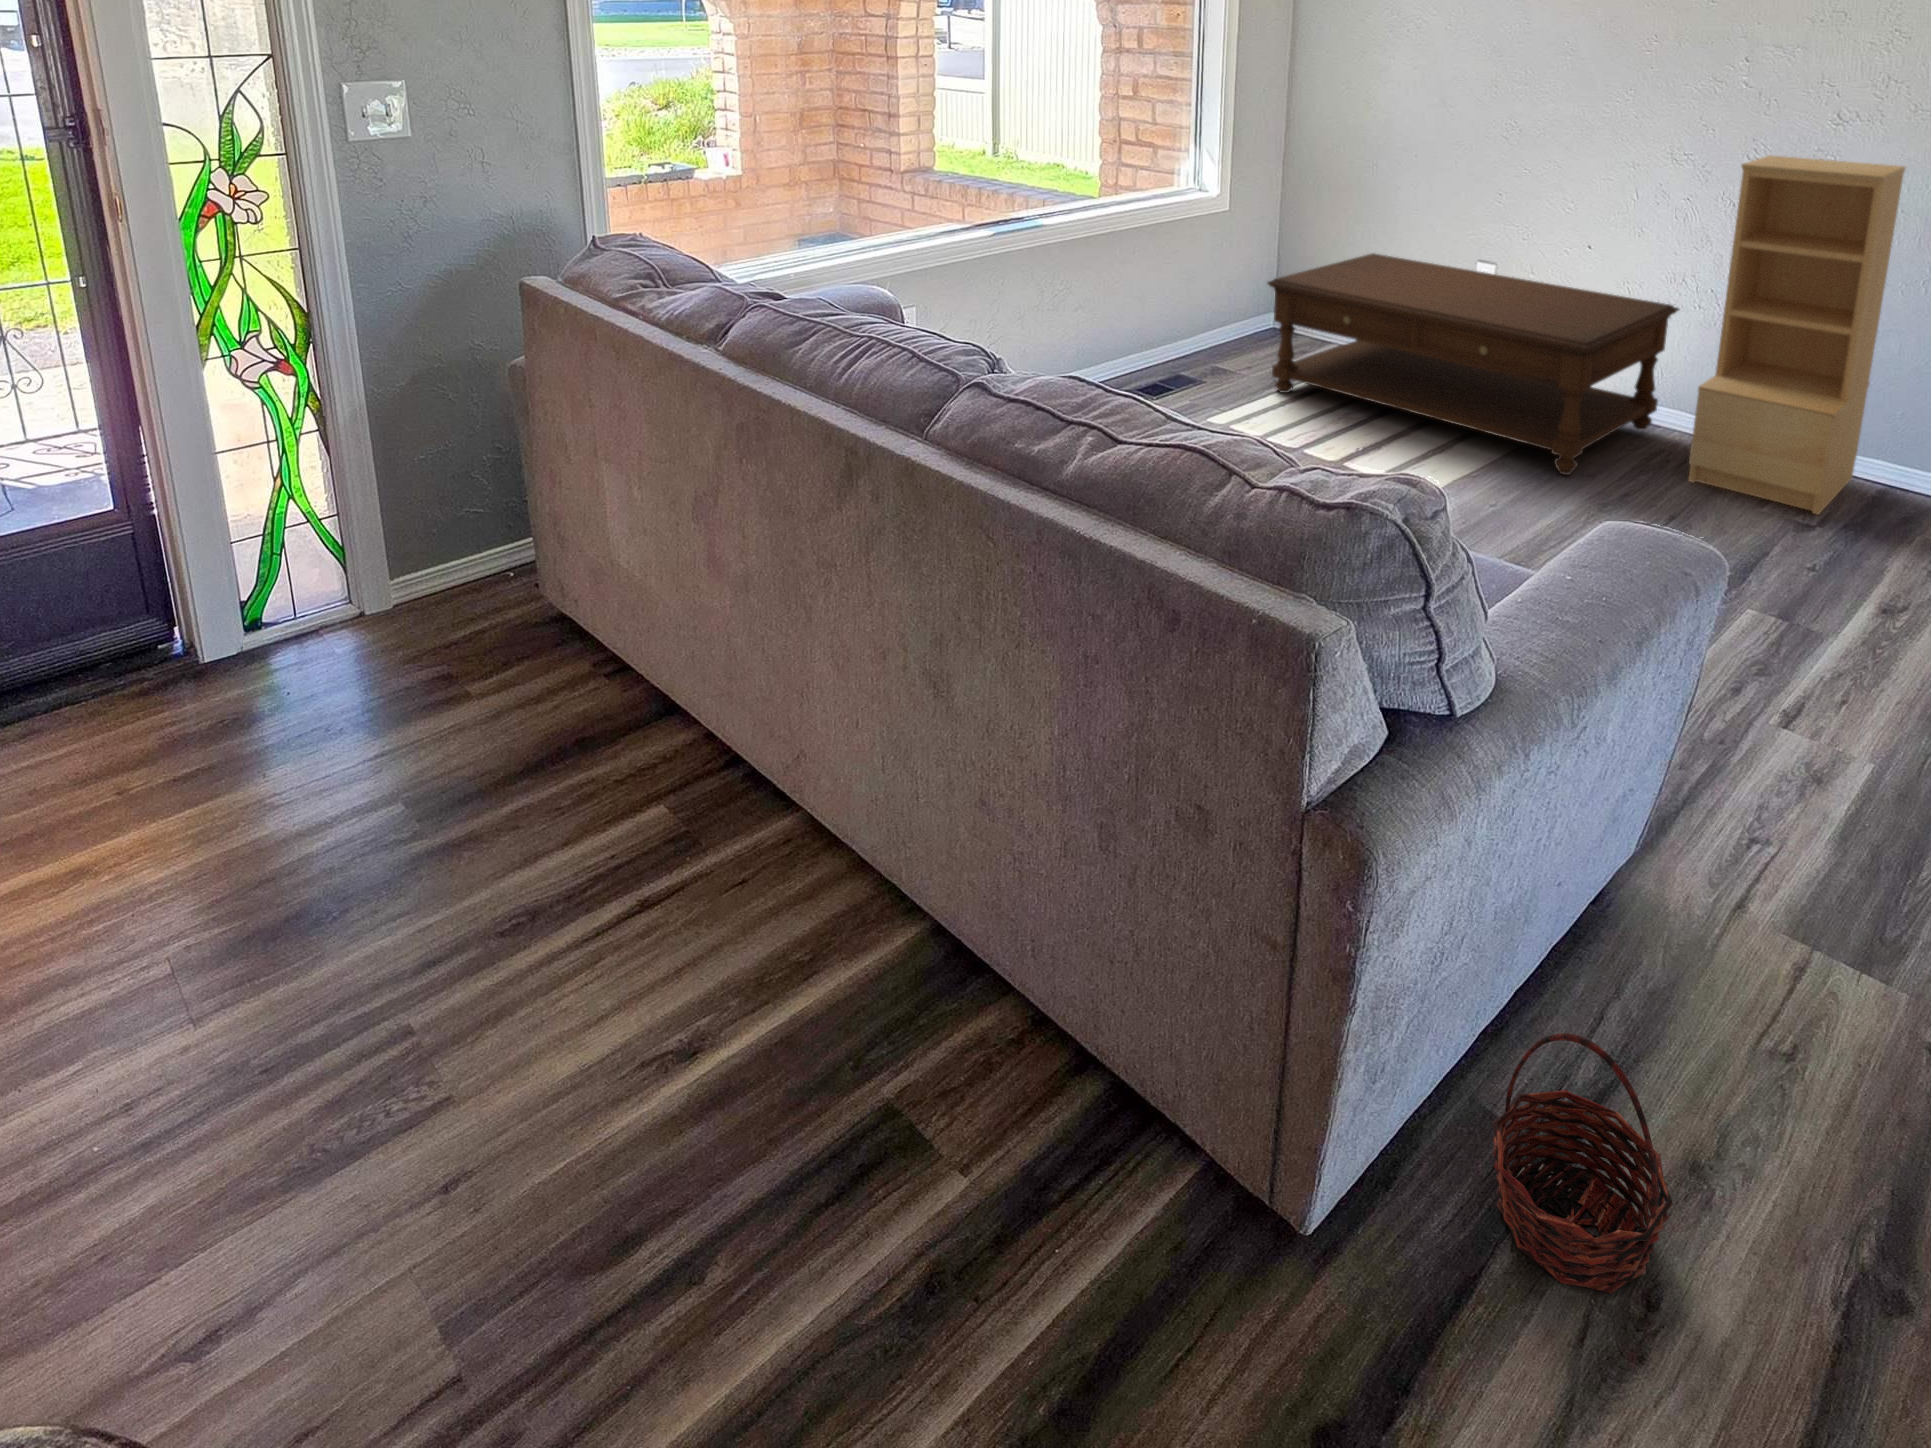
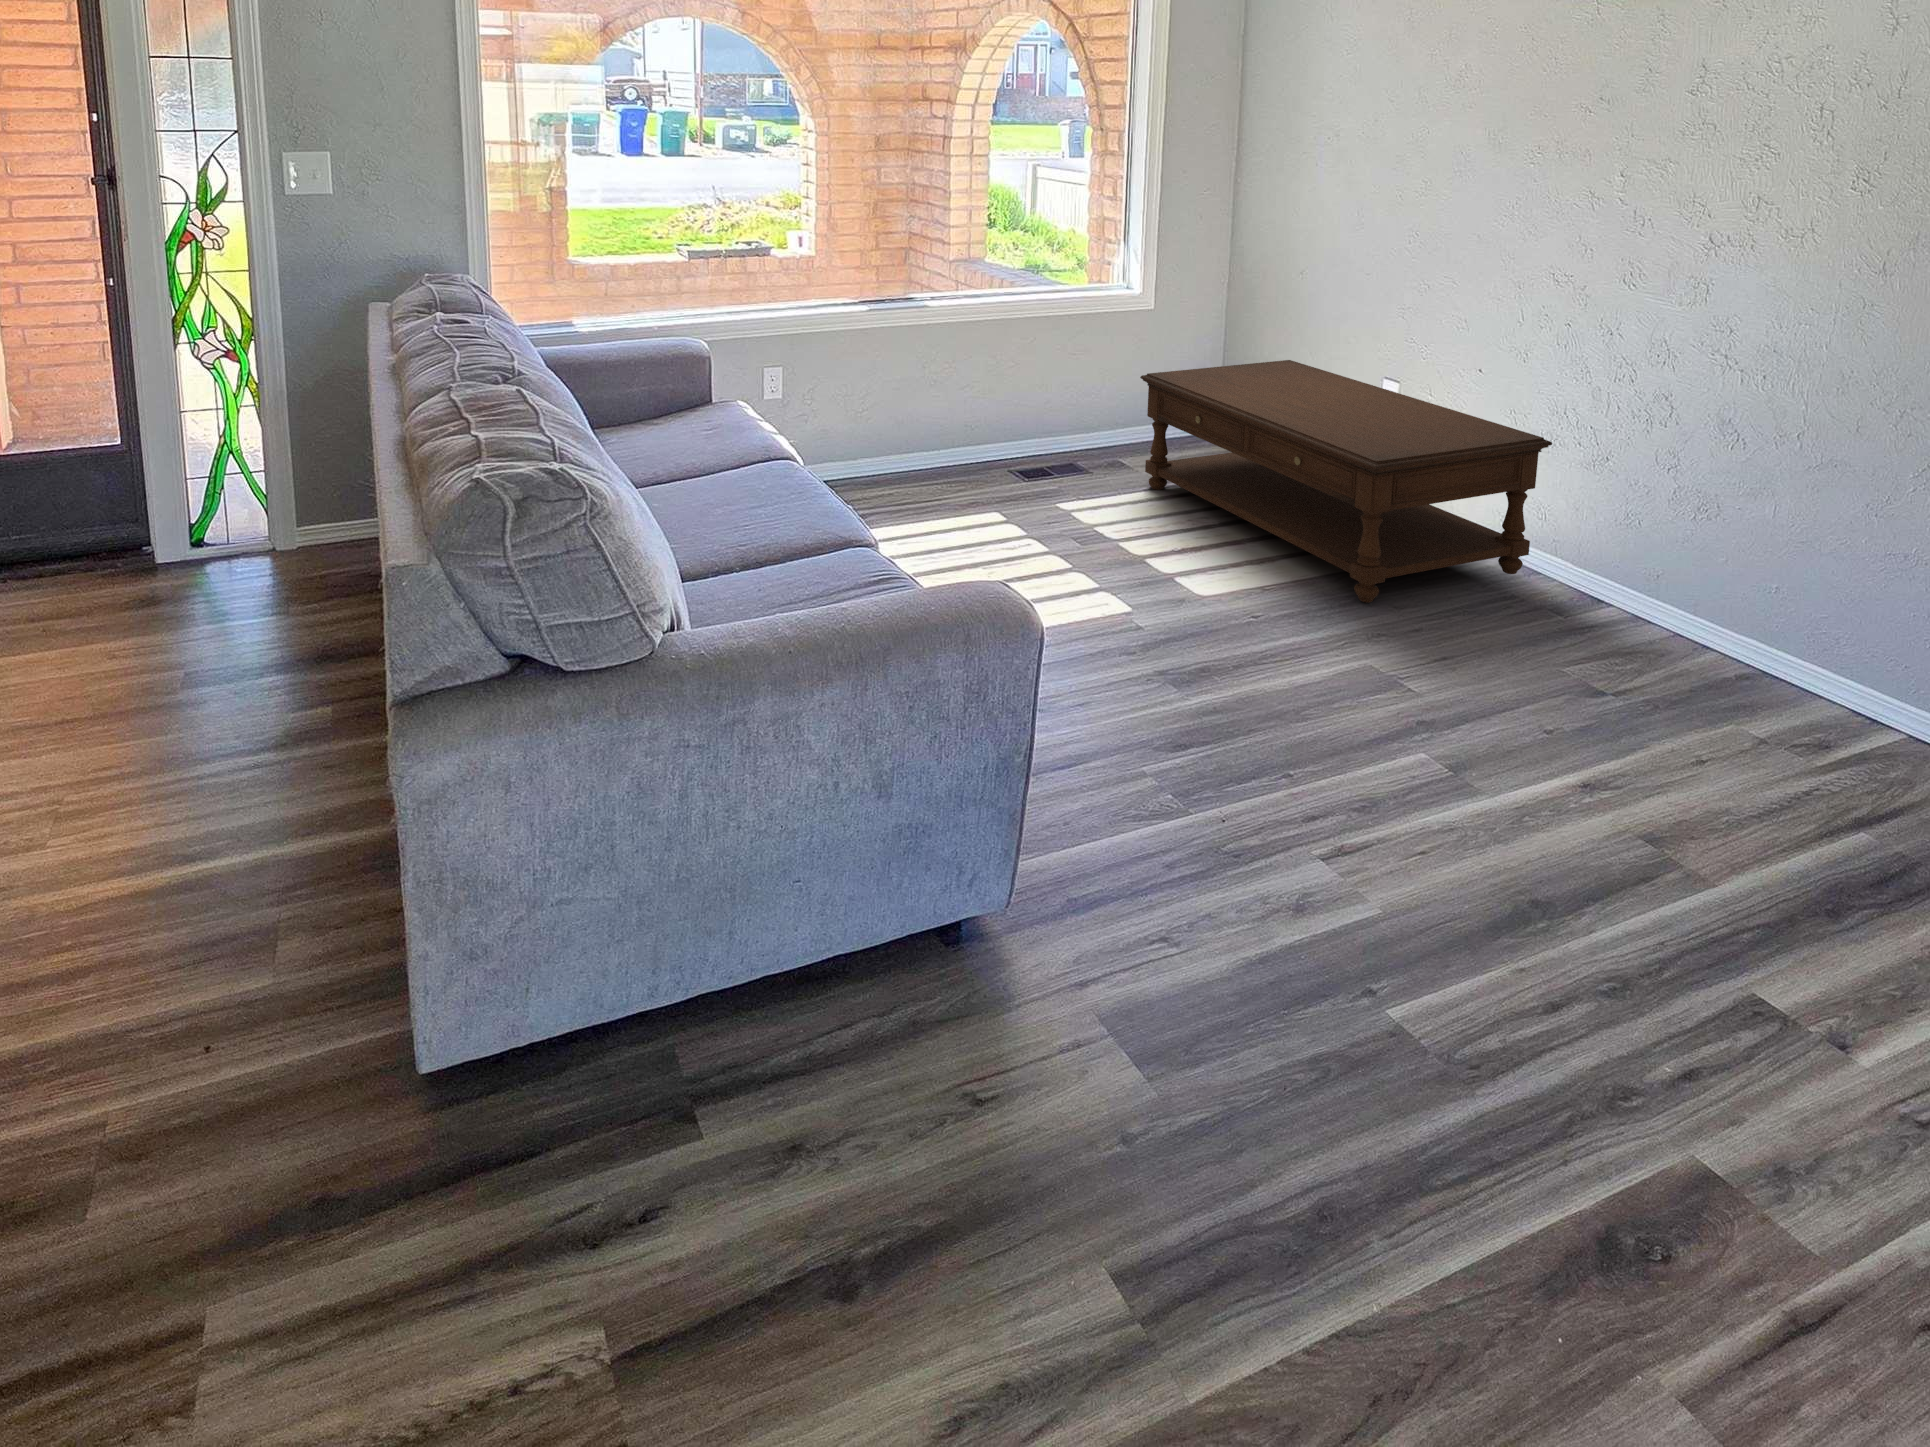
bookshelf: present [1688,156,1905,514] -> none [1503,279,1769,686]
basket: present [1493,1033,1673,1293] -> none [572,969,719,1197]

